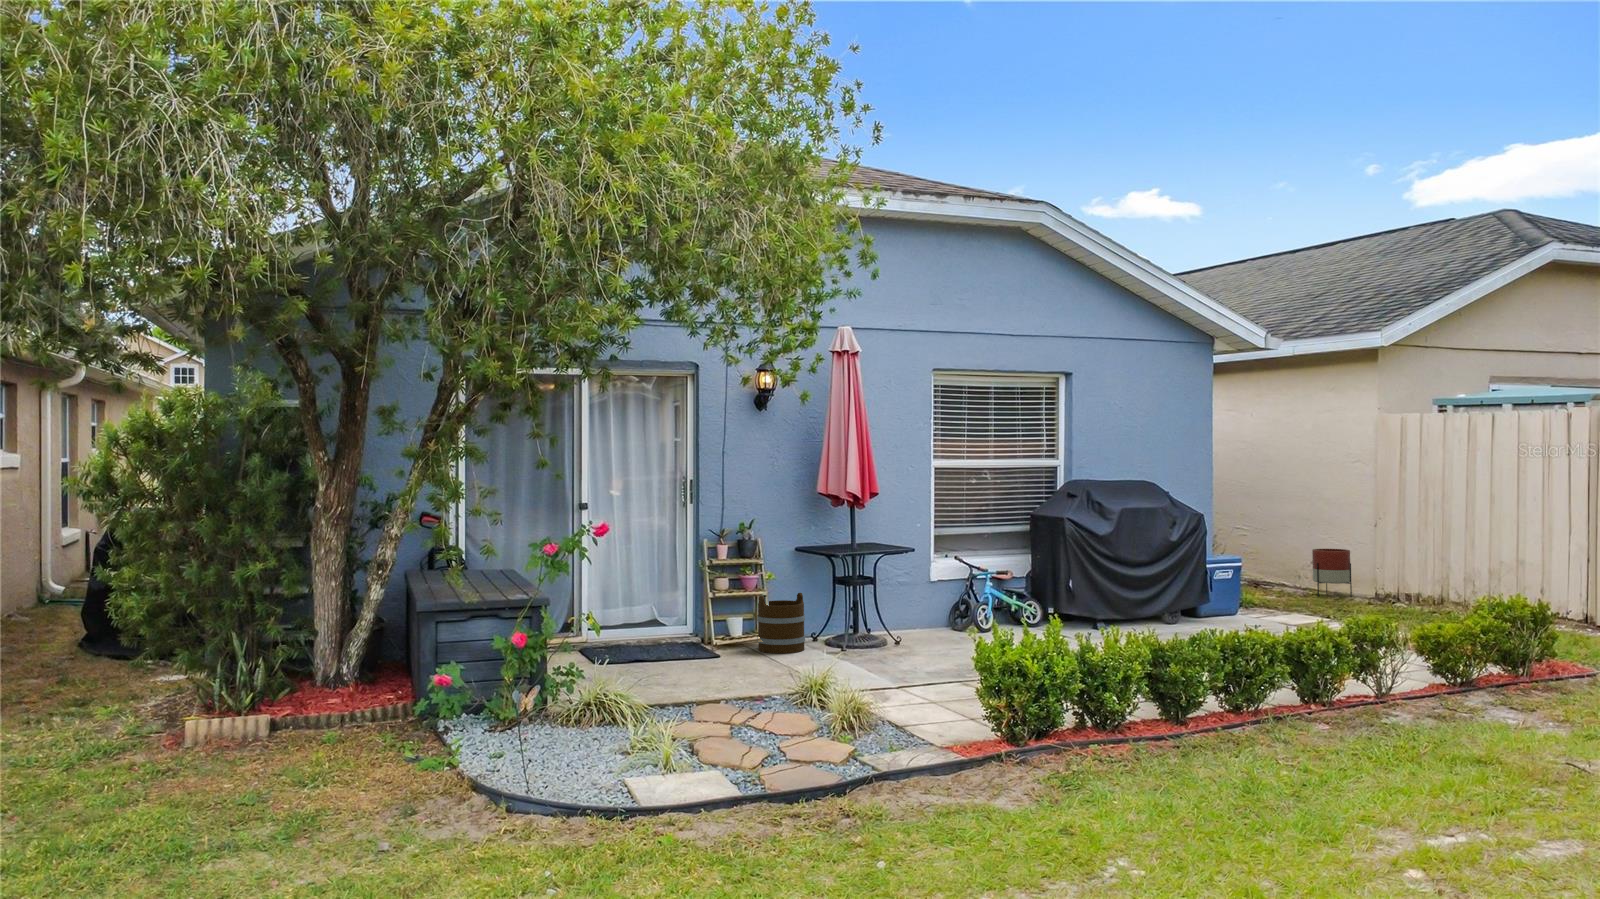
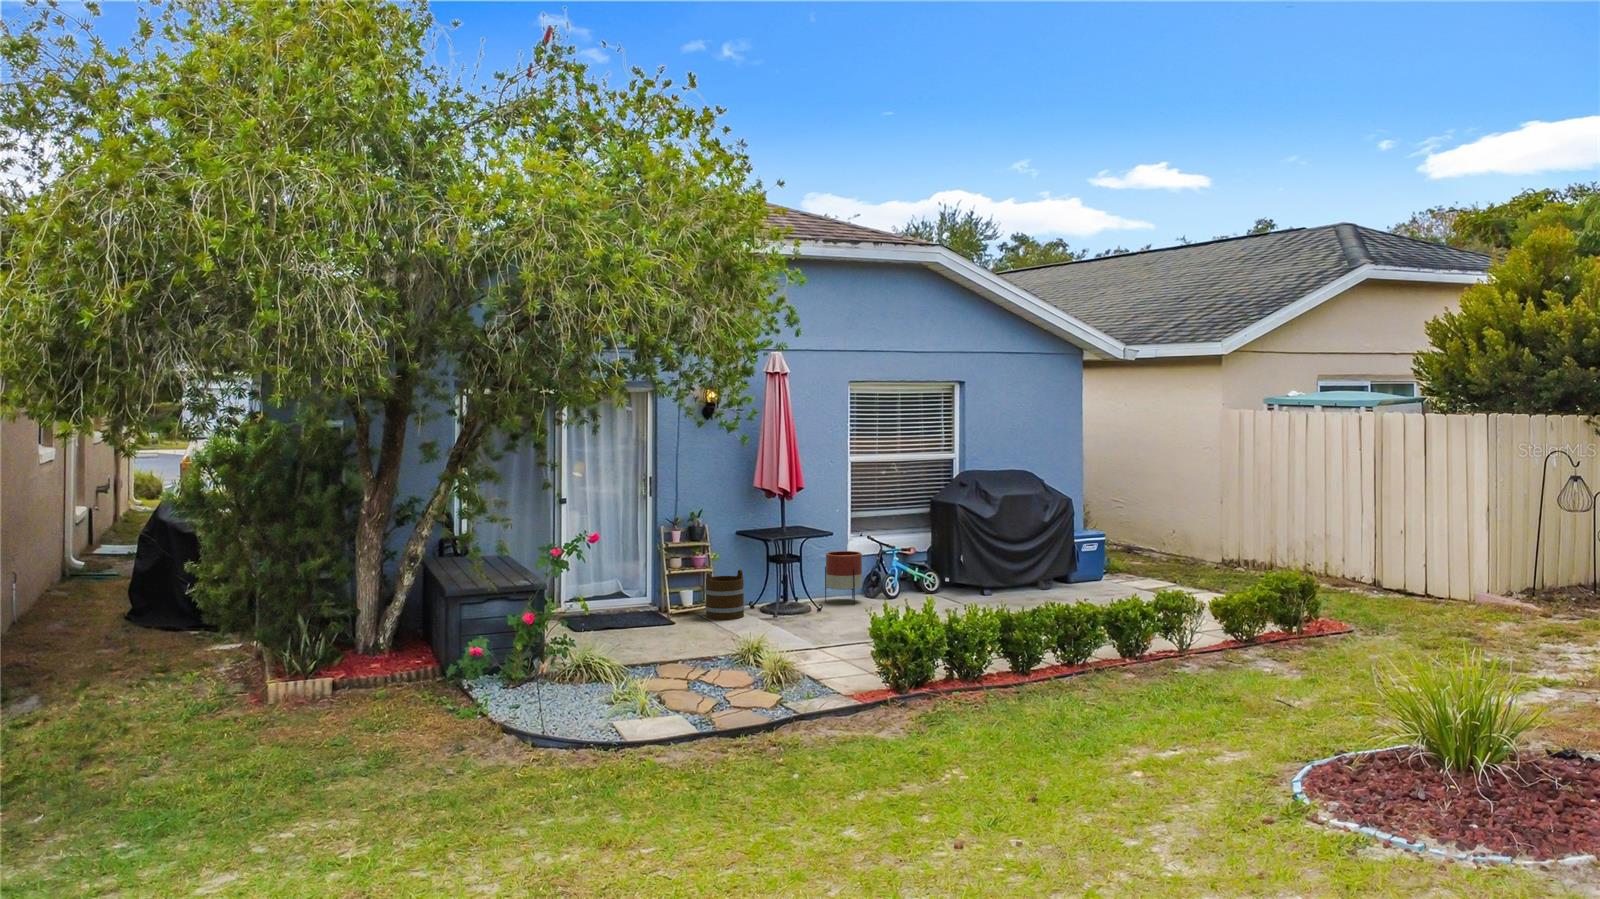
planter: present [1312,549,1352,597] -> present [825,551,862,605]

